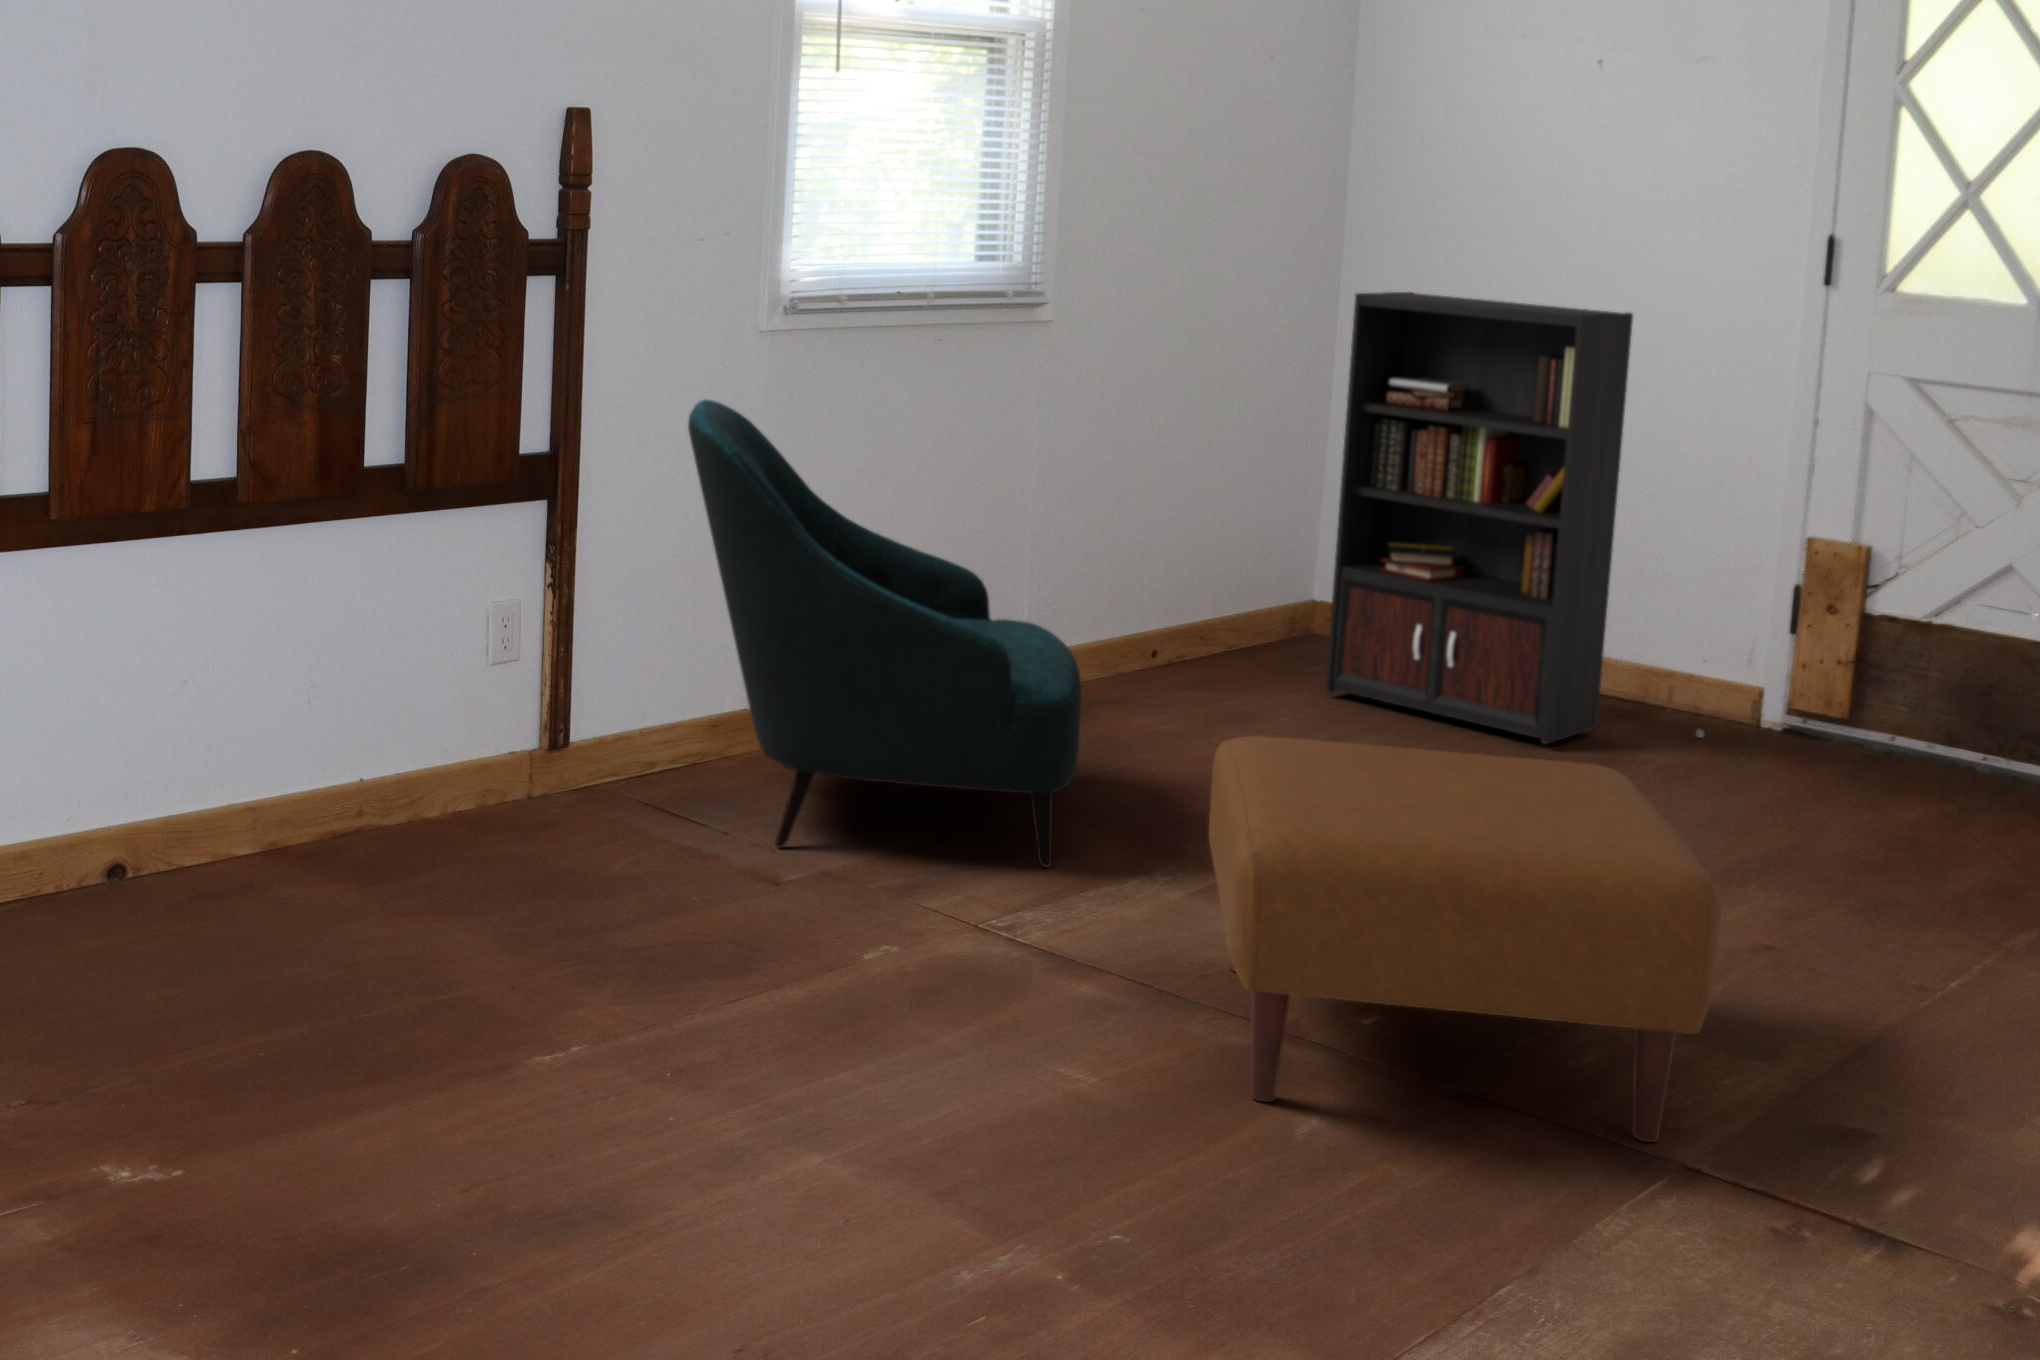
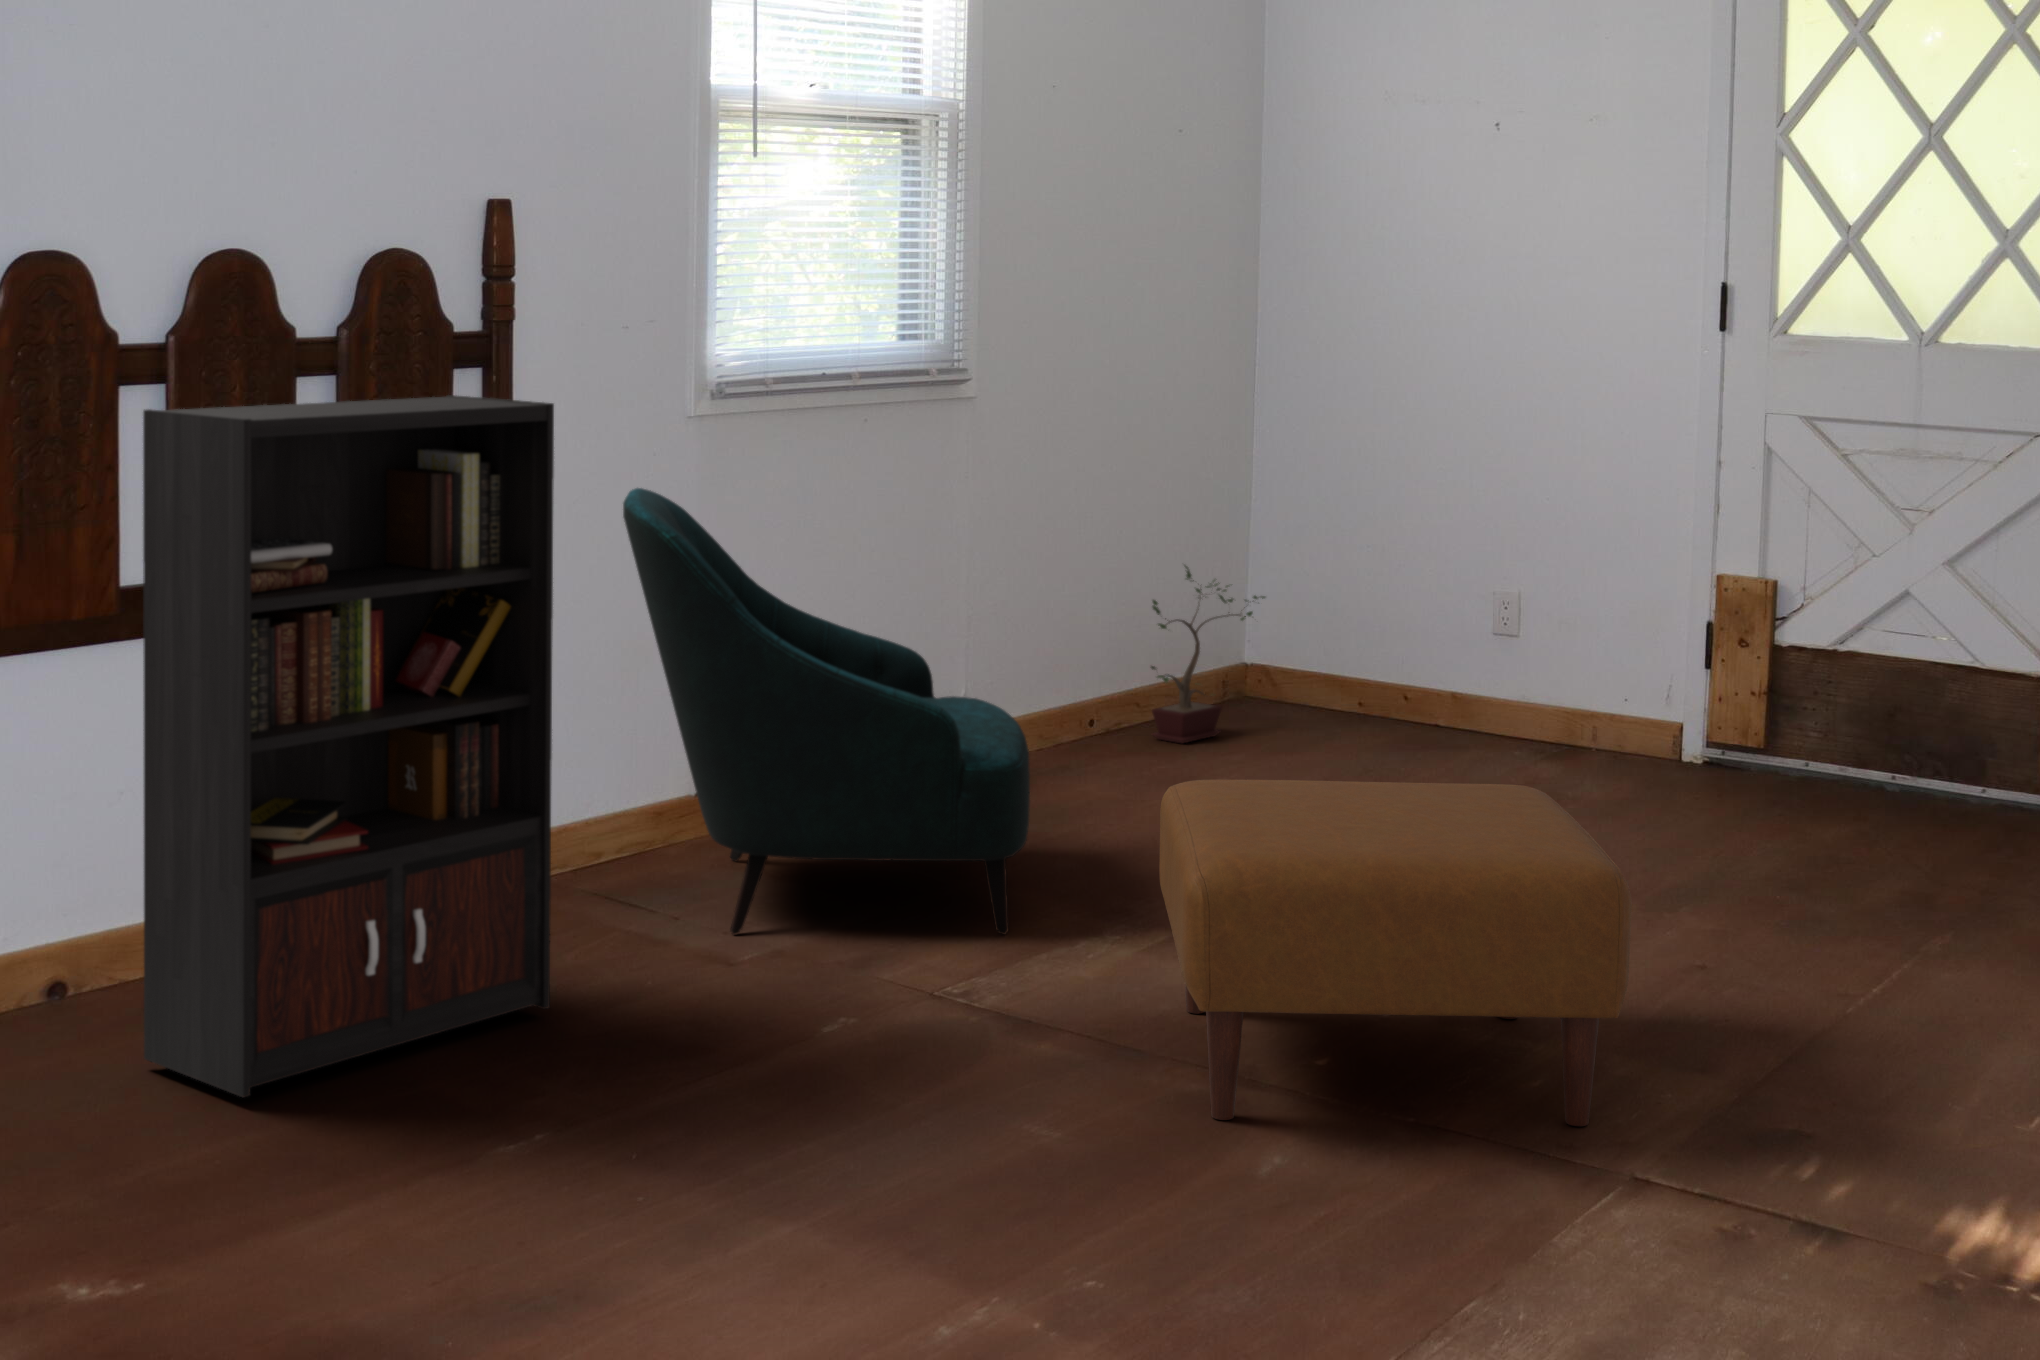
bookcase: present [1325,292,1704,744] -> present [143,395,554,1098]
potted plant: none [1206,488,1330,667] -> present [1151,566,1265,743]

